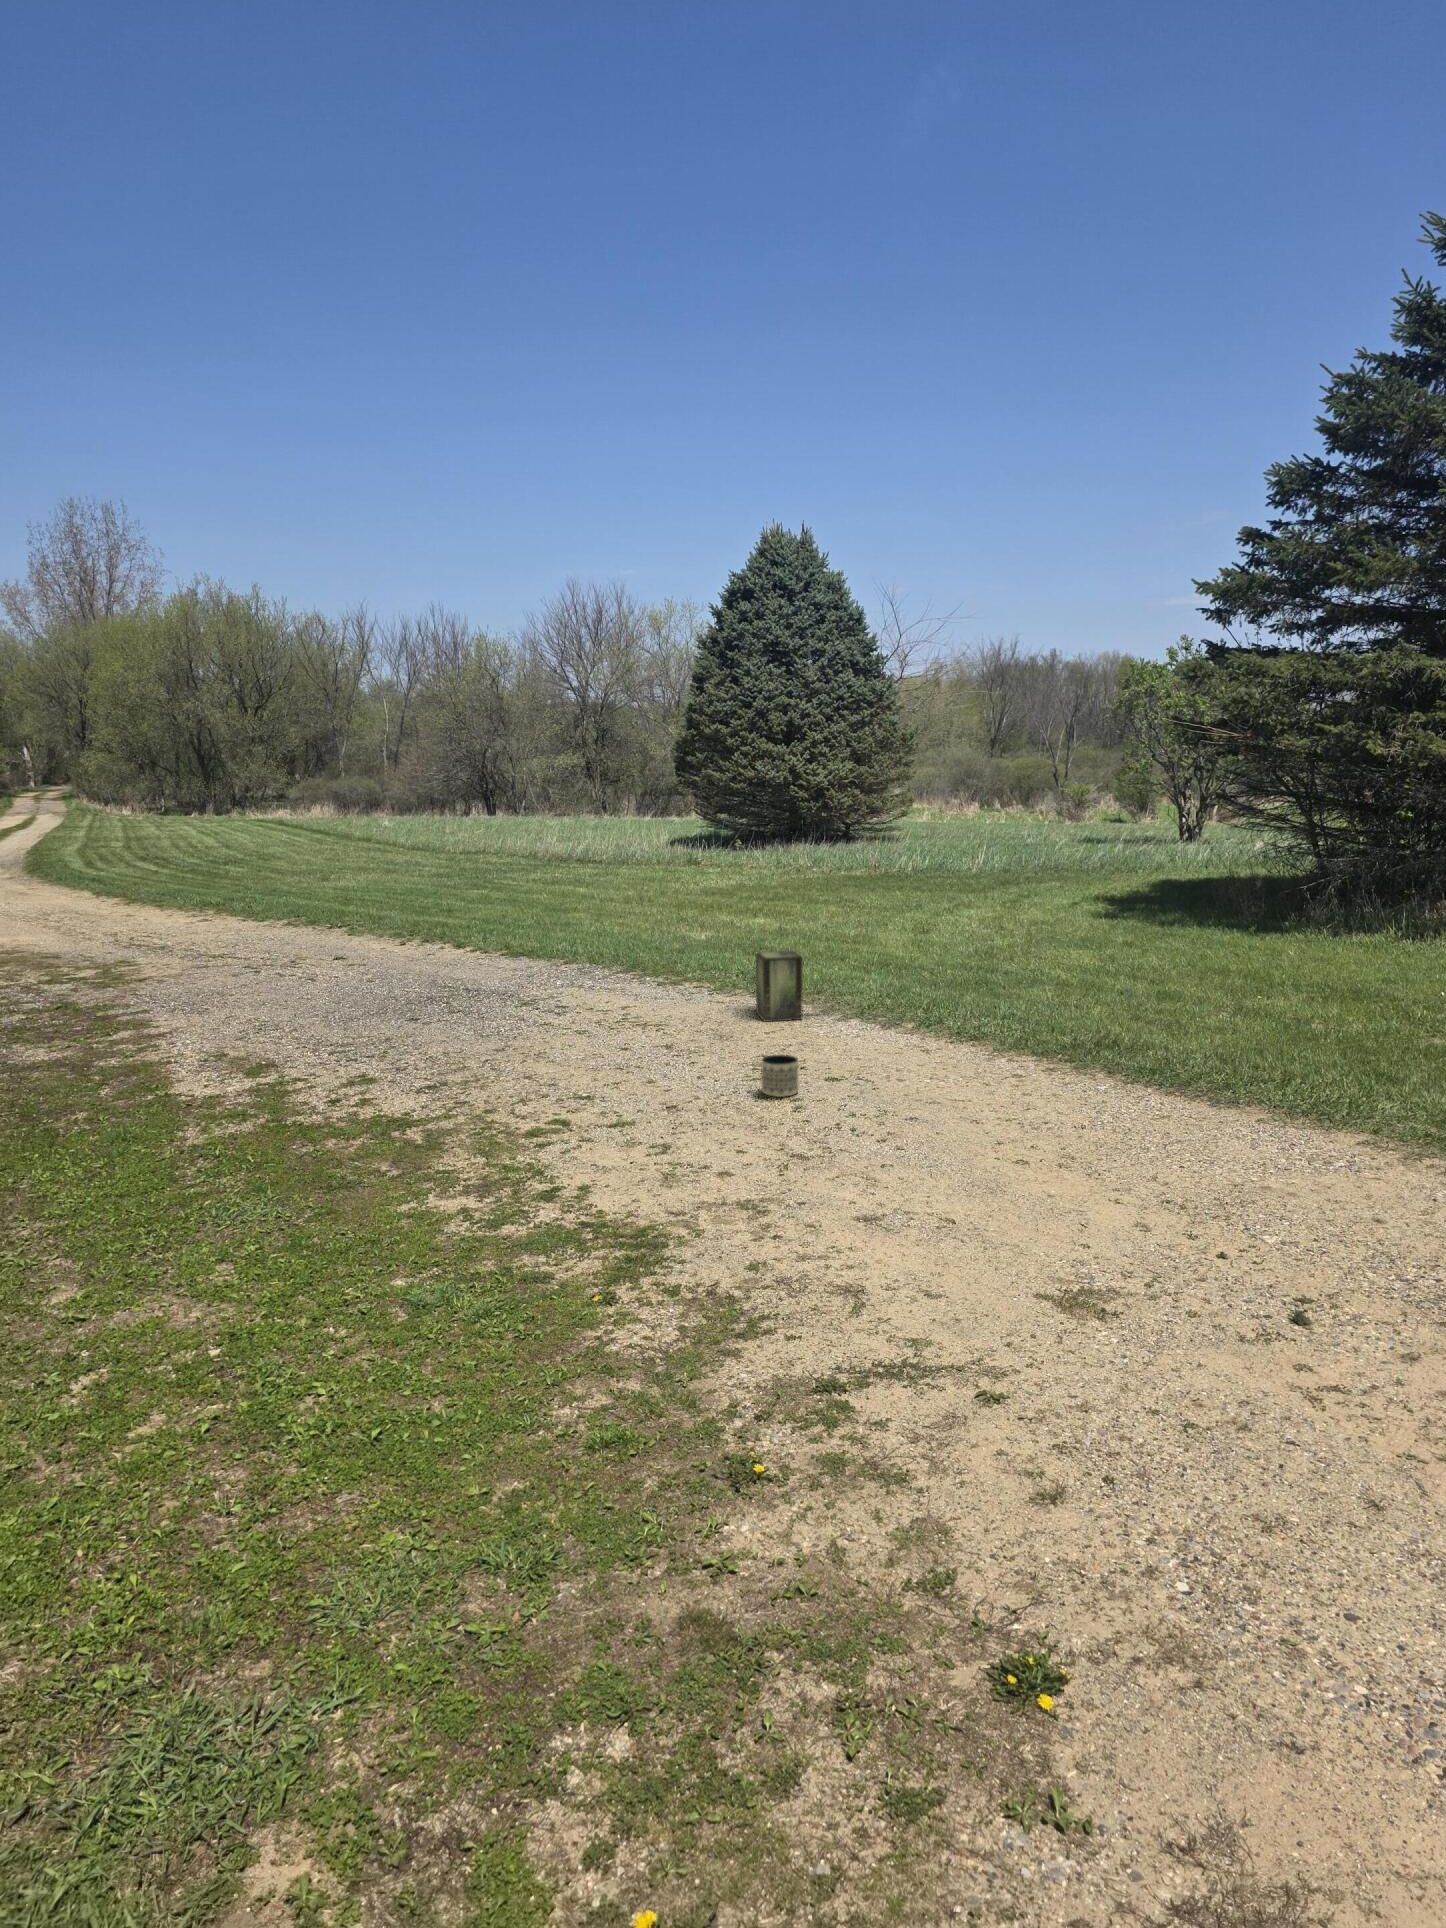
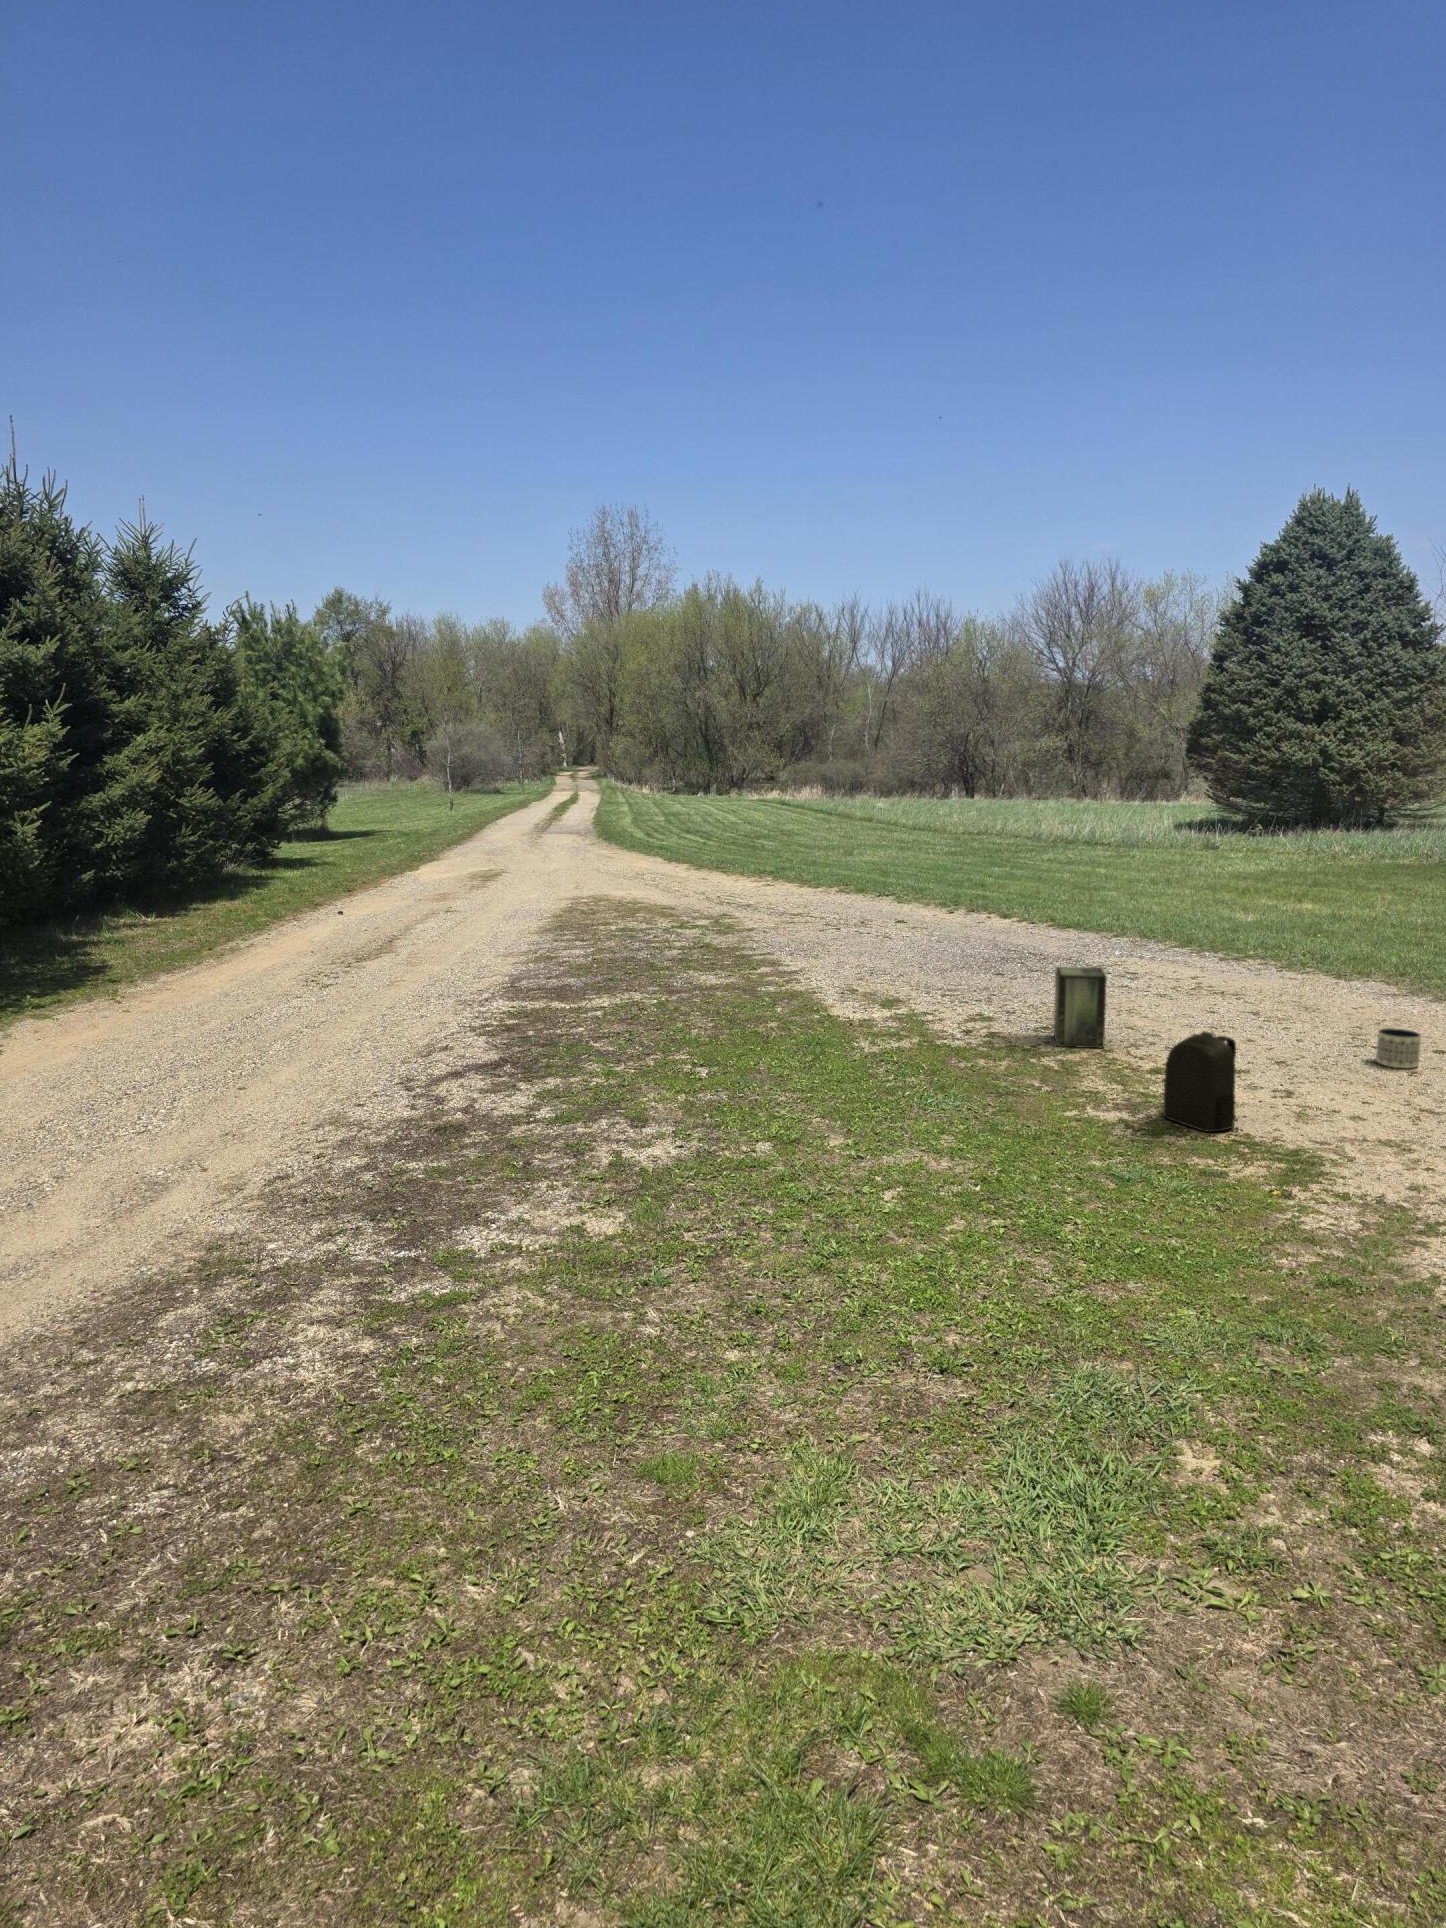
storage box: present [756,951,802,1022] -> present [1054,967,1107,1048]
backpack: none [508,1090,596,1214] -> present [1163,1032,1236,1132]

